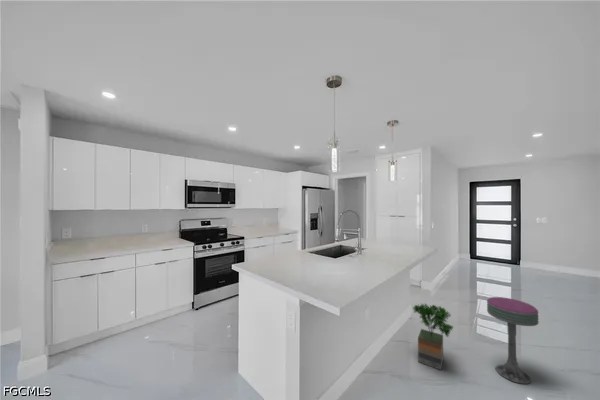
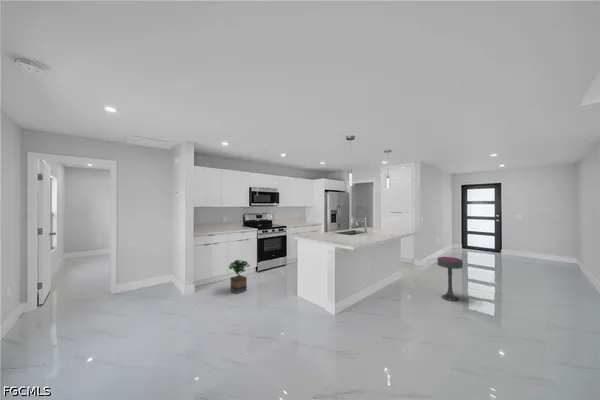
potted tree: present [413,304,453,370] -> present [229,260,250,294]

